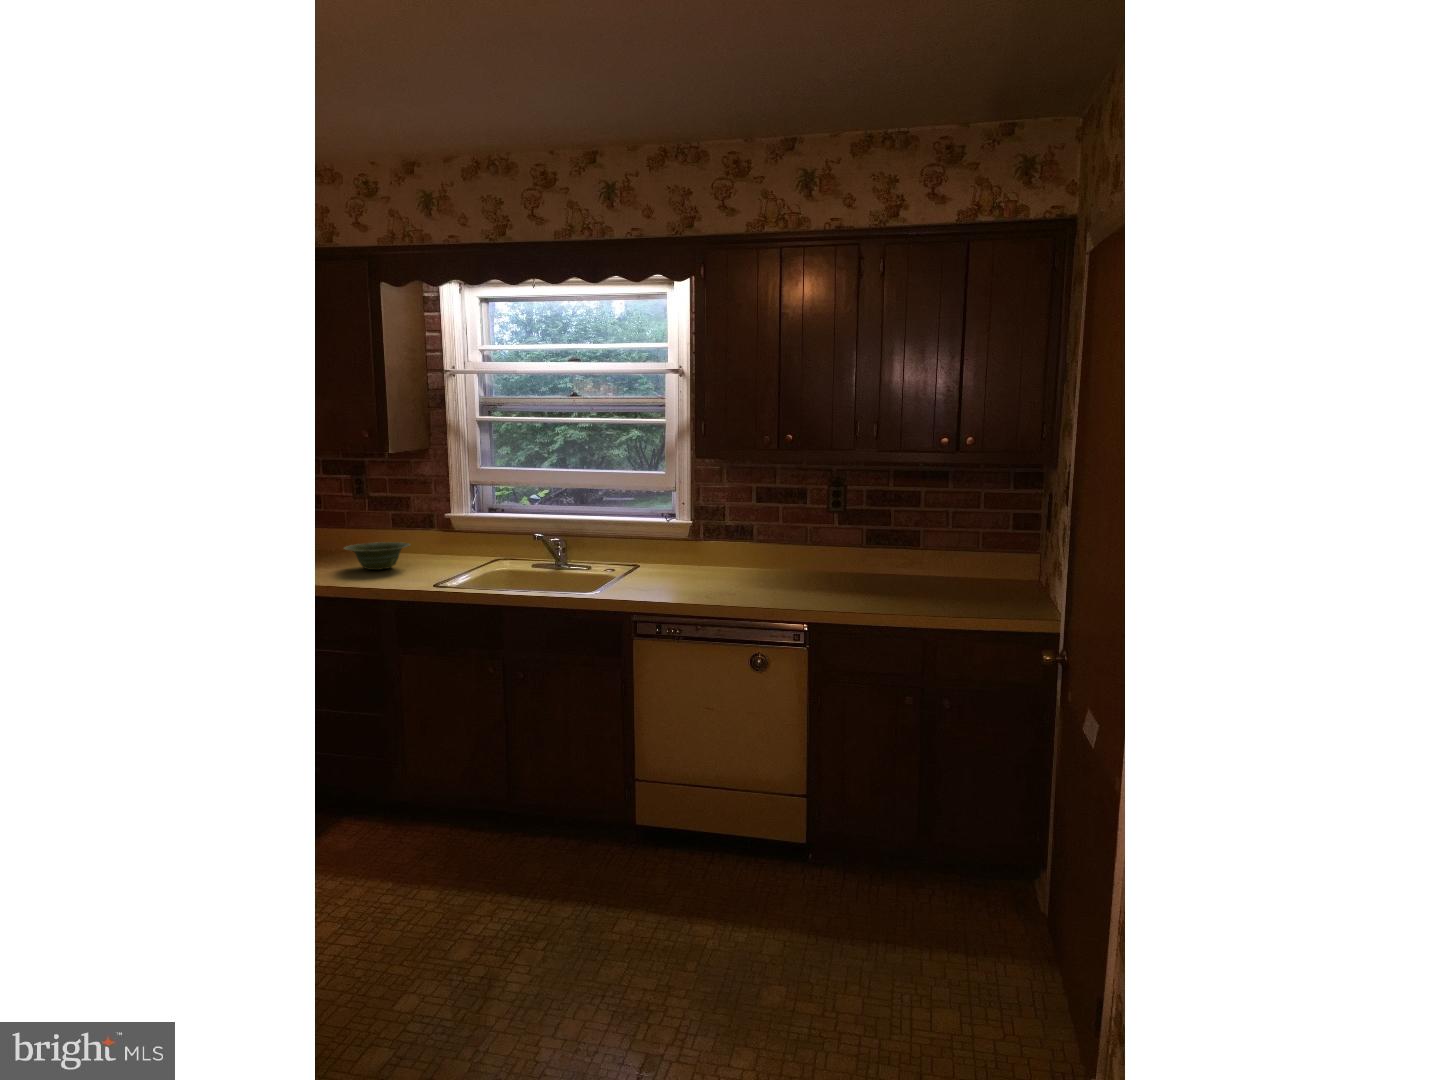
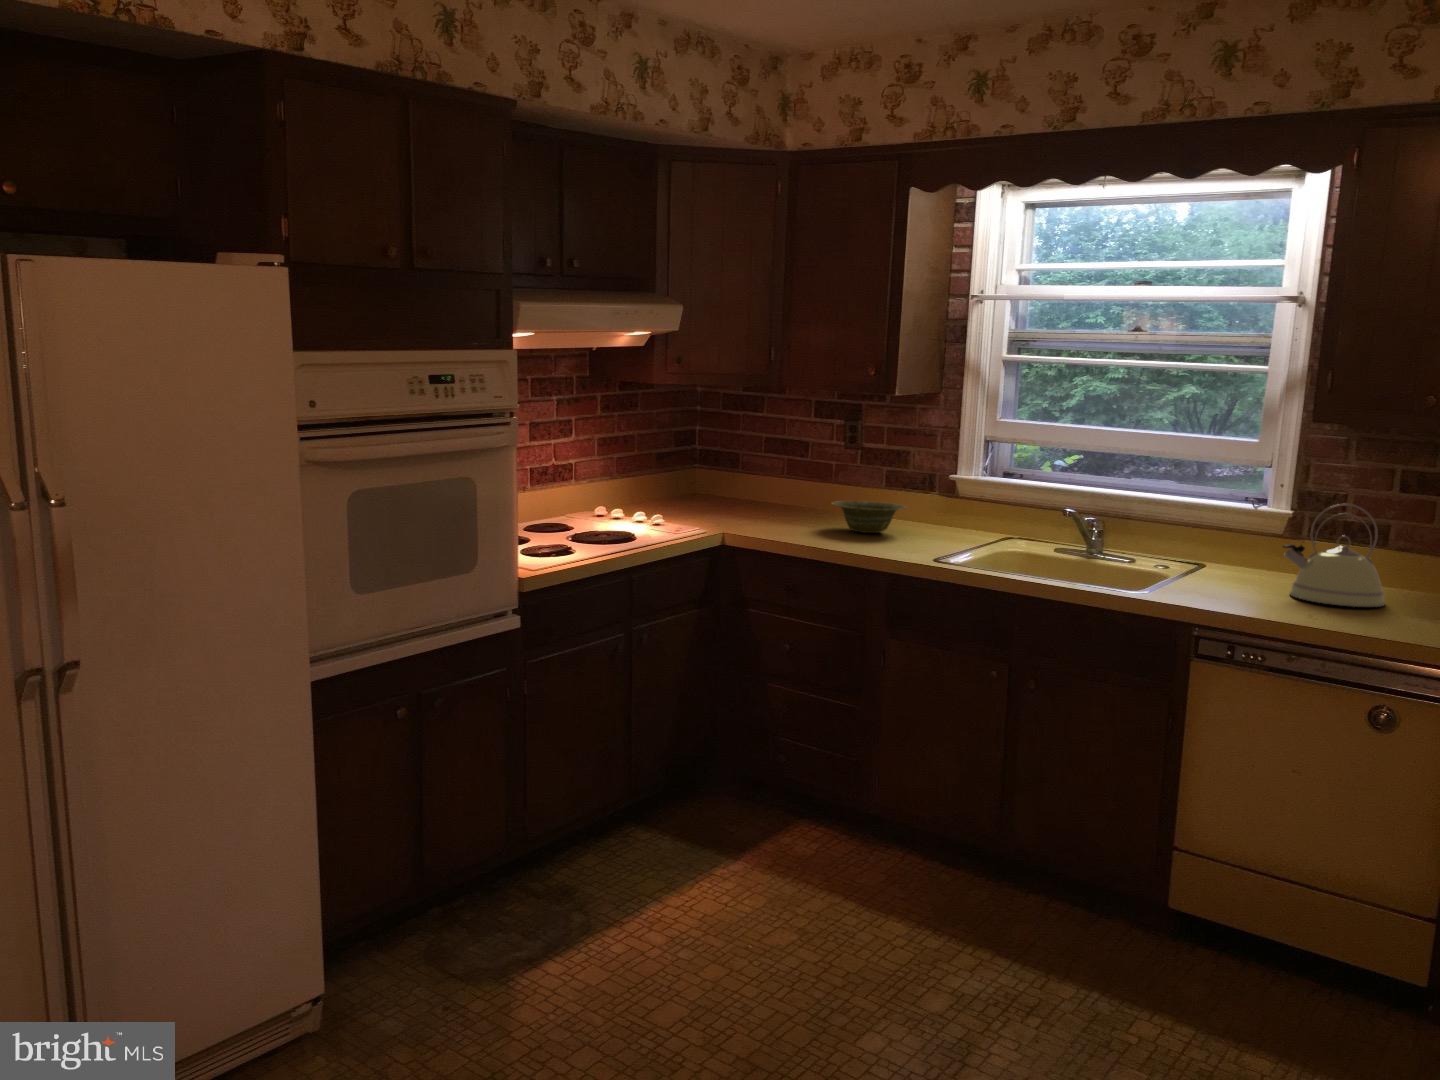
kettle: none [687,514,754,586] -> present [1283,504,1385,607]

